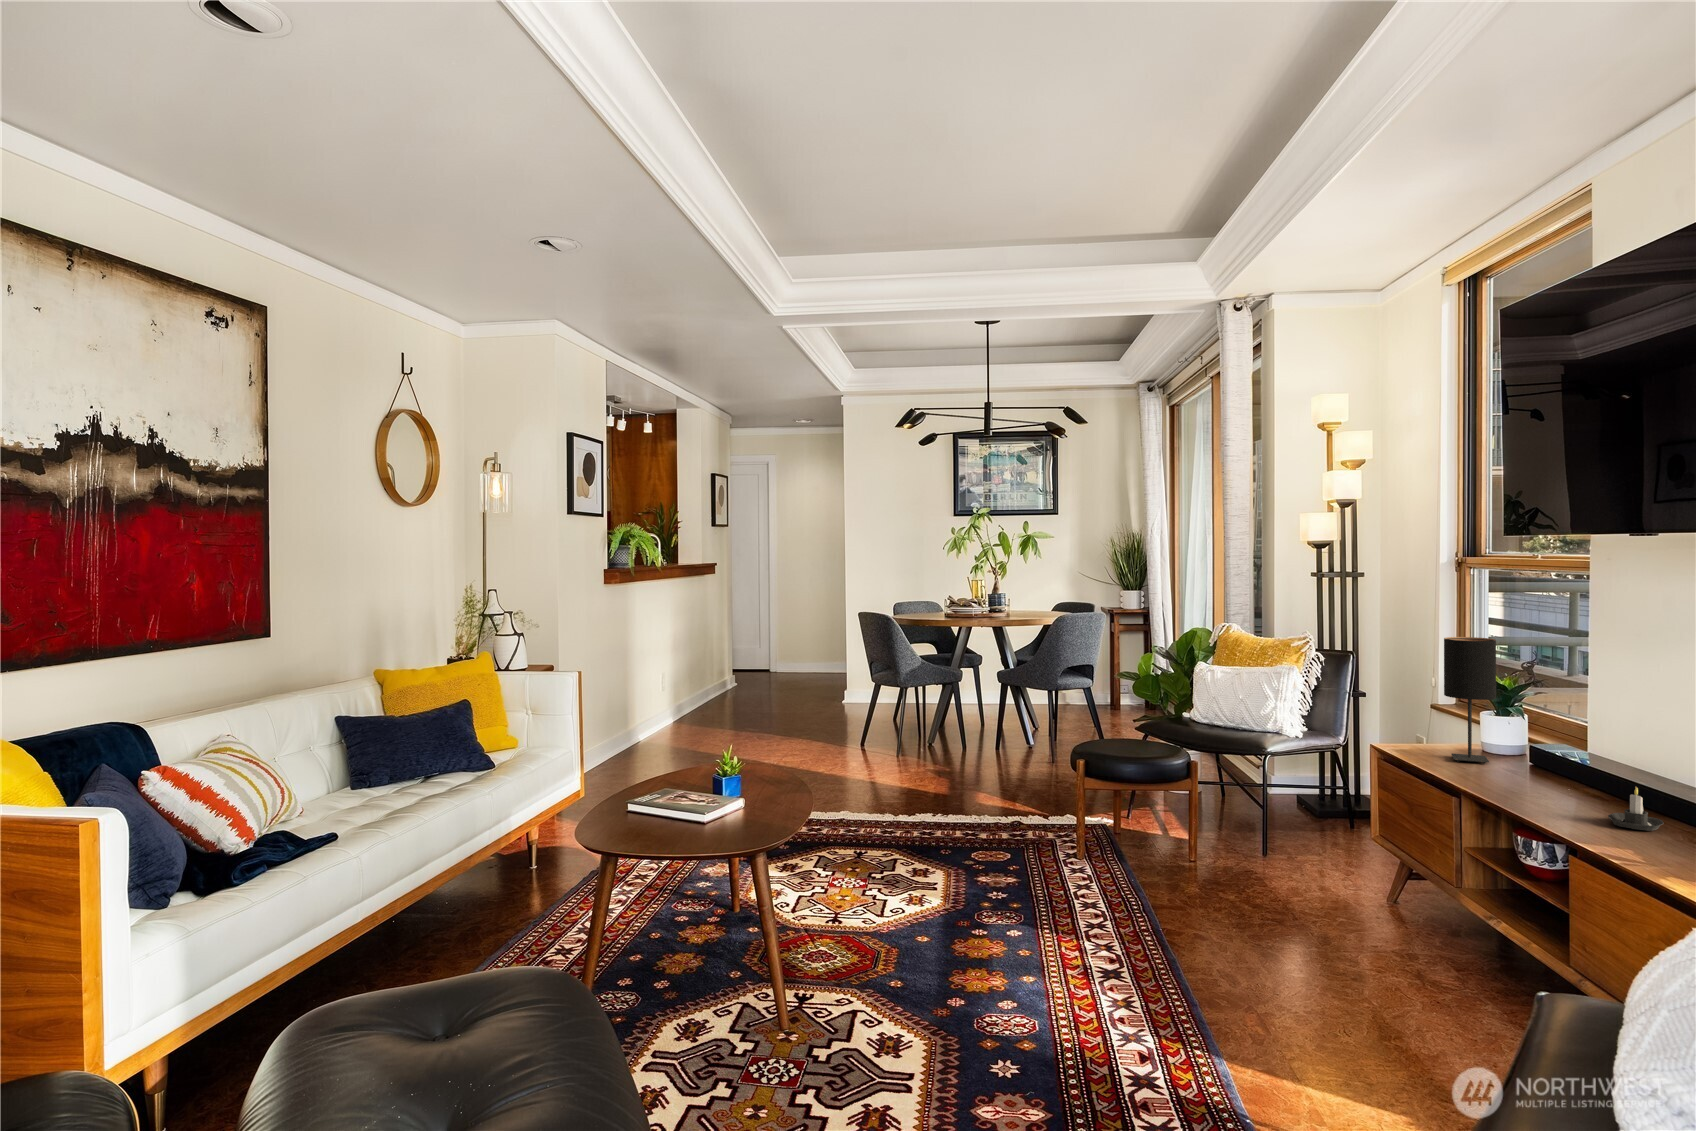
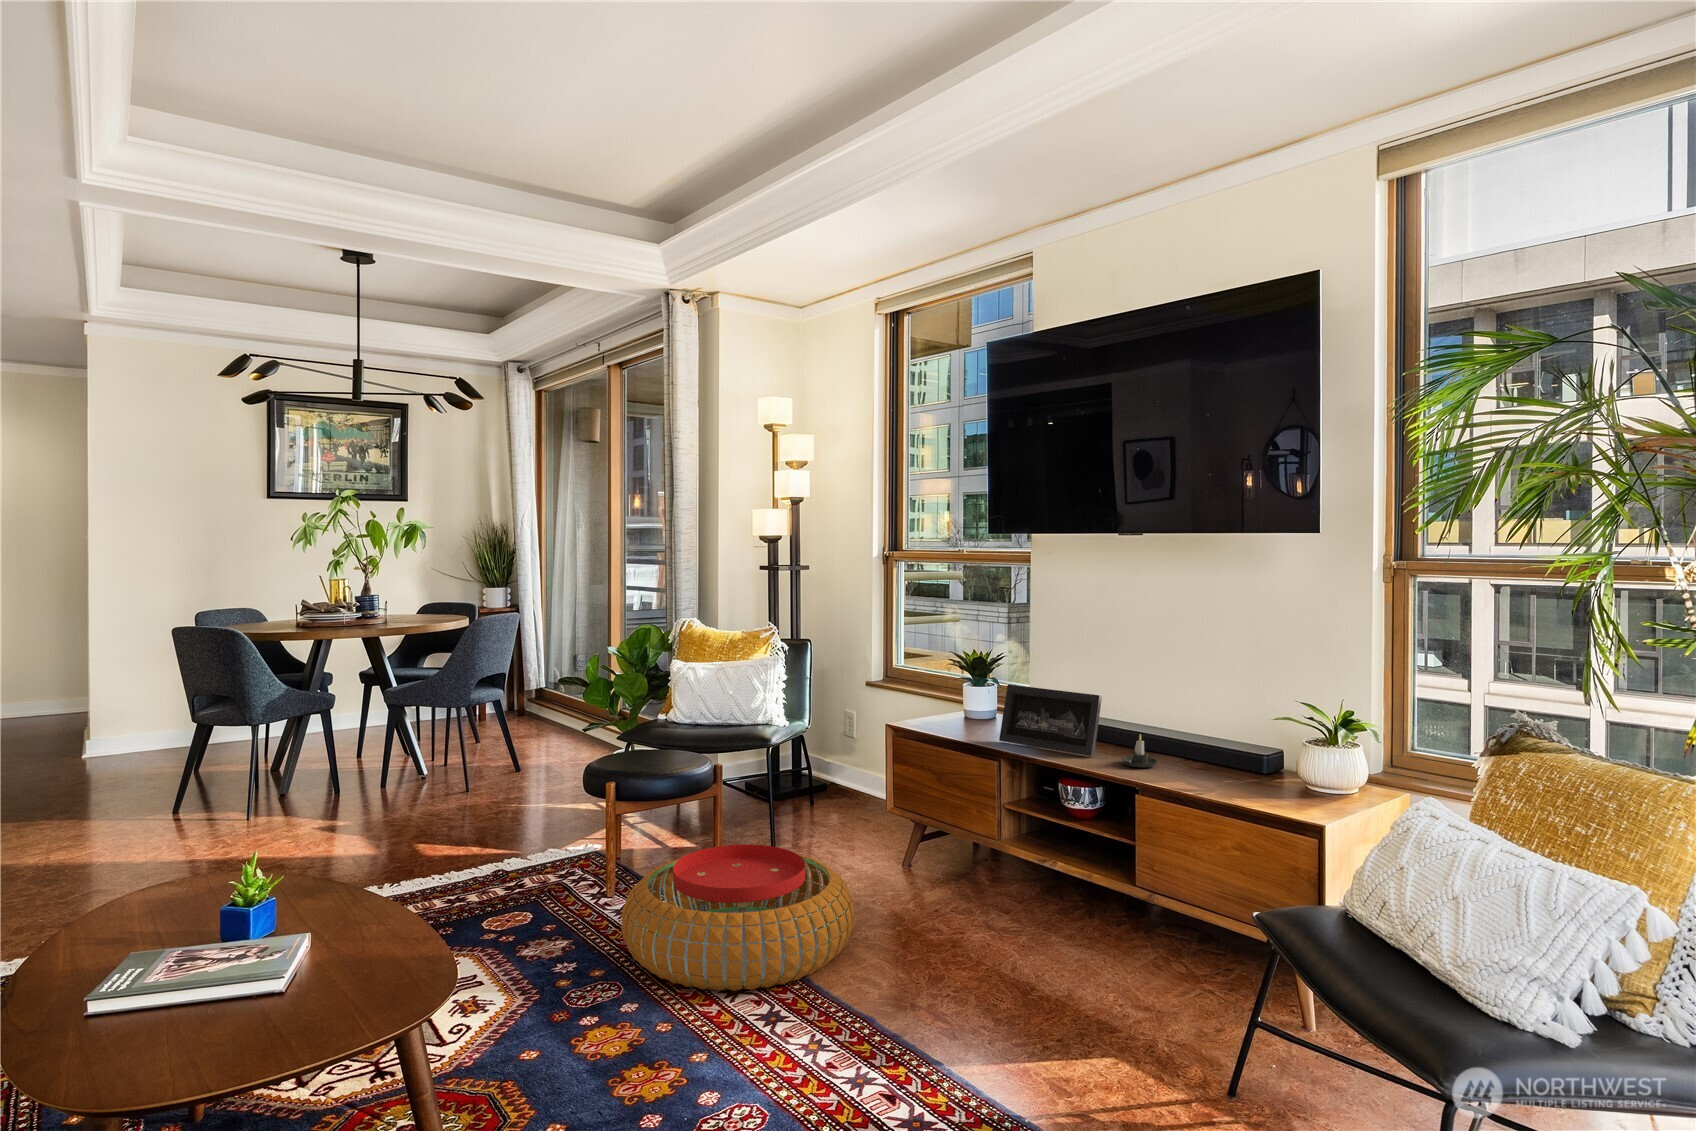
table lamp: present [1444,637,1496,764] -> none [948,622,986,732]
picture frame: none [1485,712,1604,808] -> present [999,684,1102,756]
pouf: none [1037,828,1258,956] -> present [621,844,854,991]

